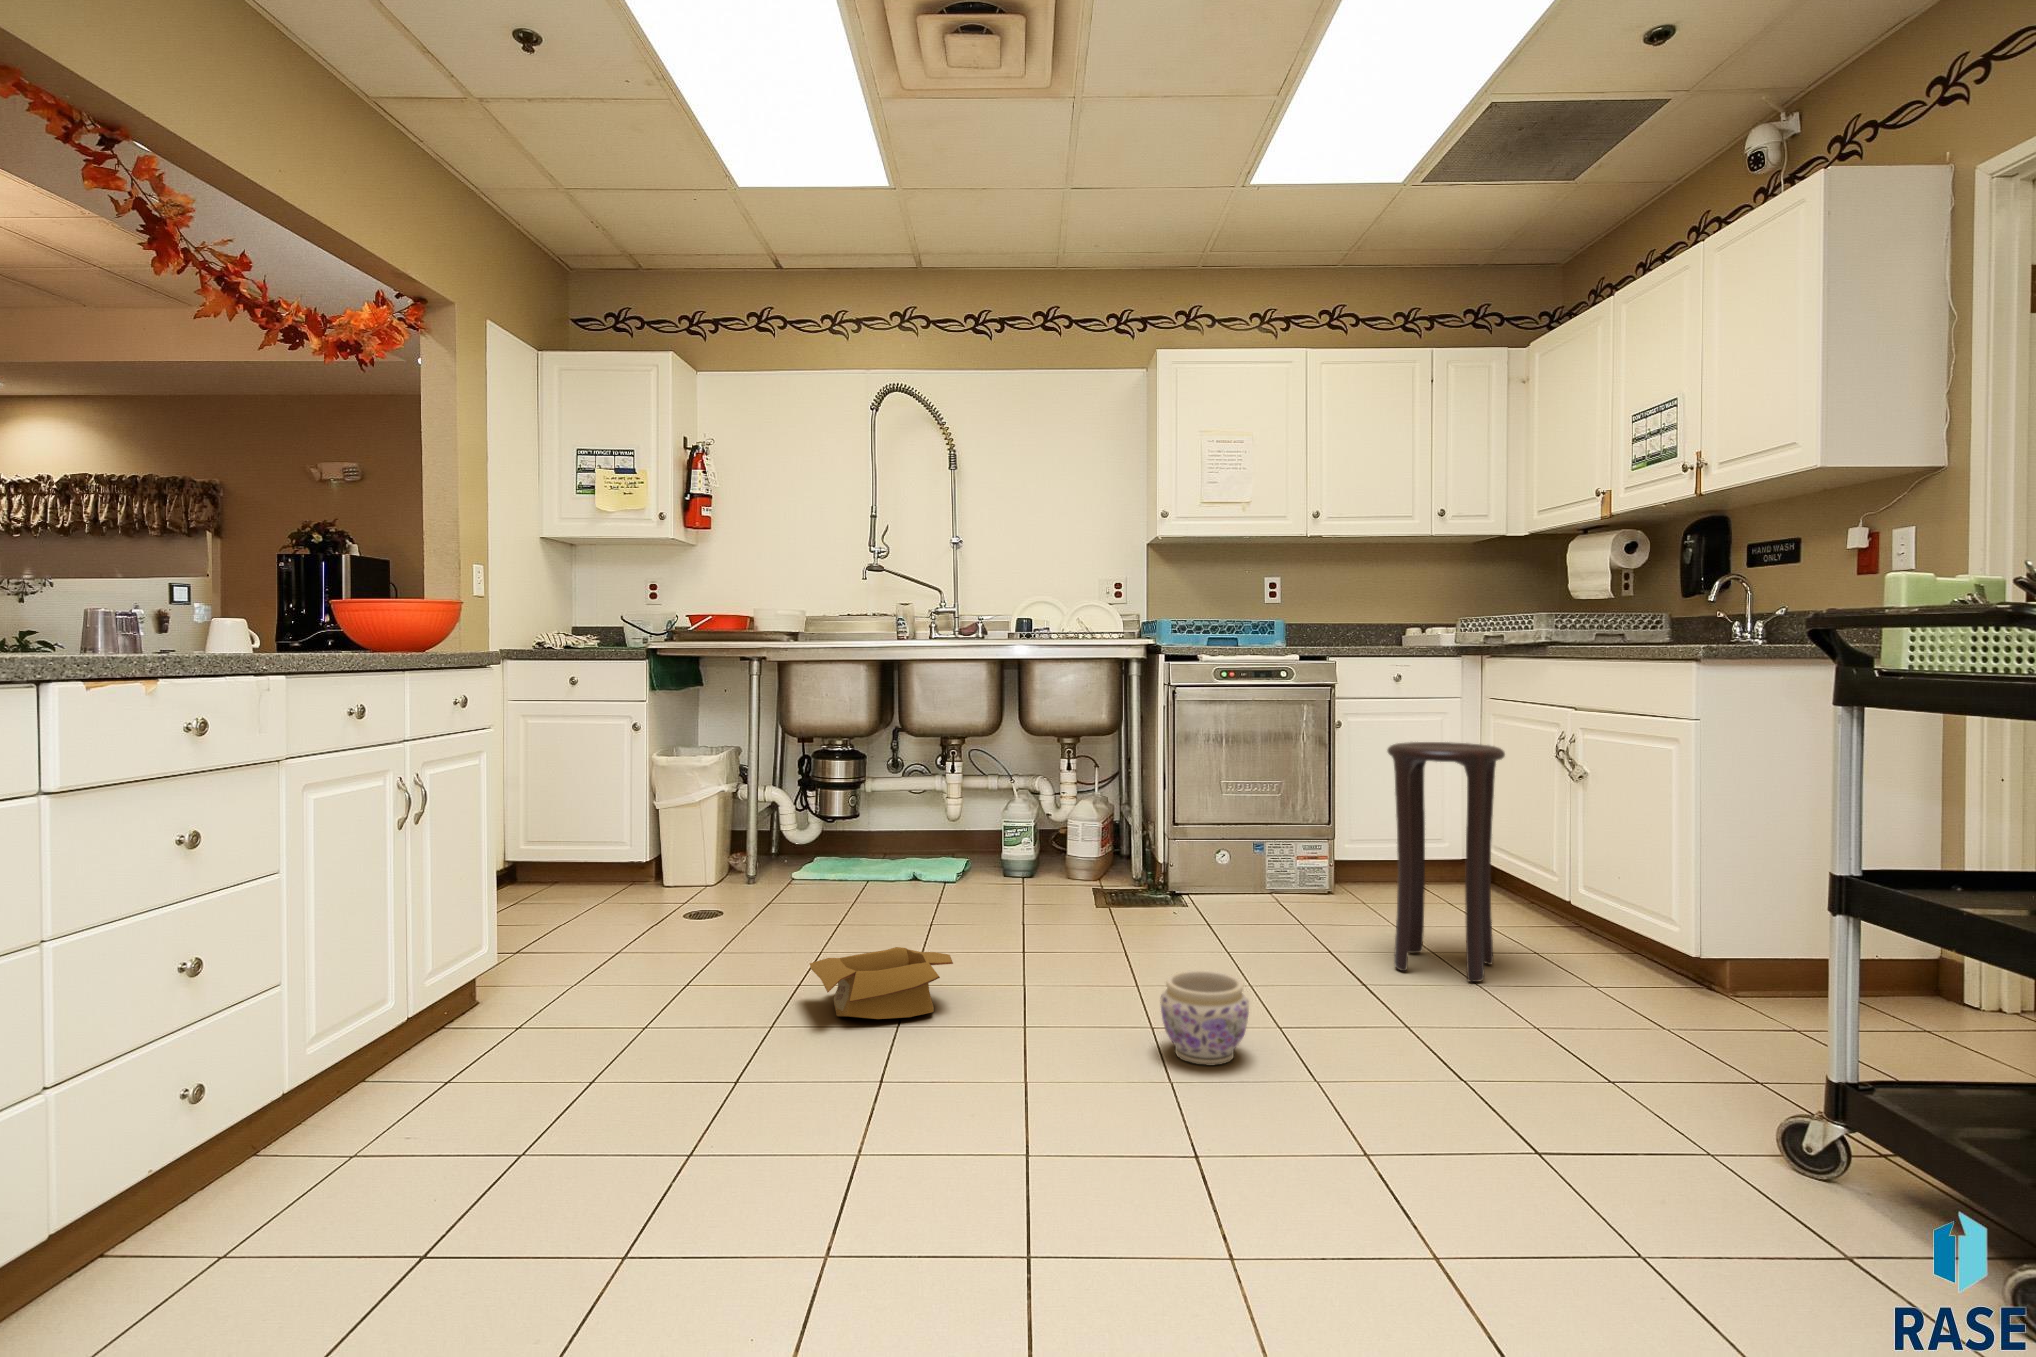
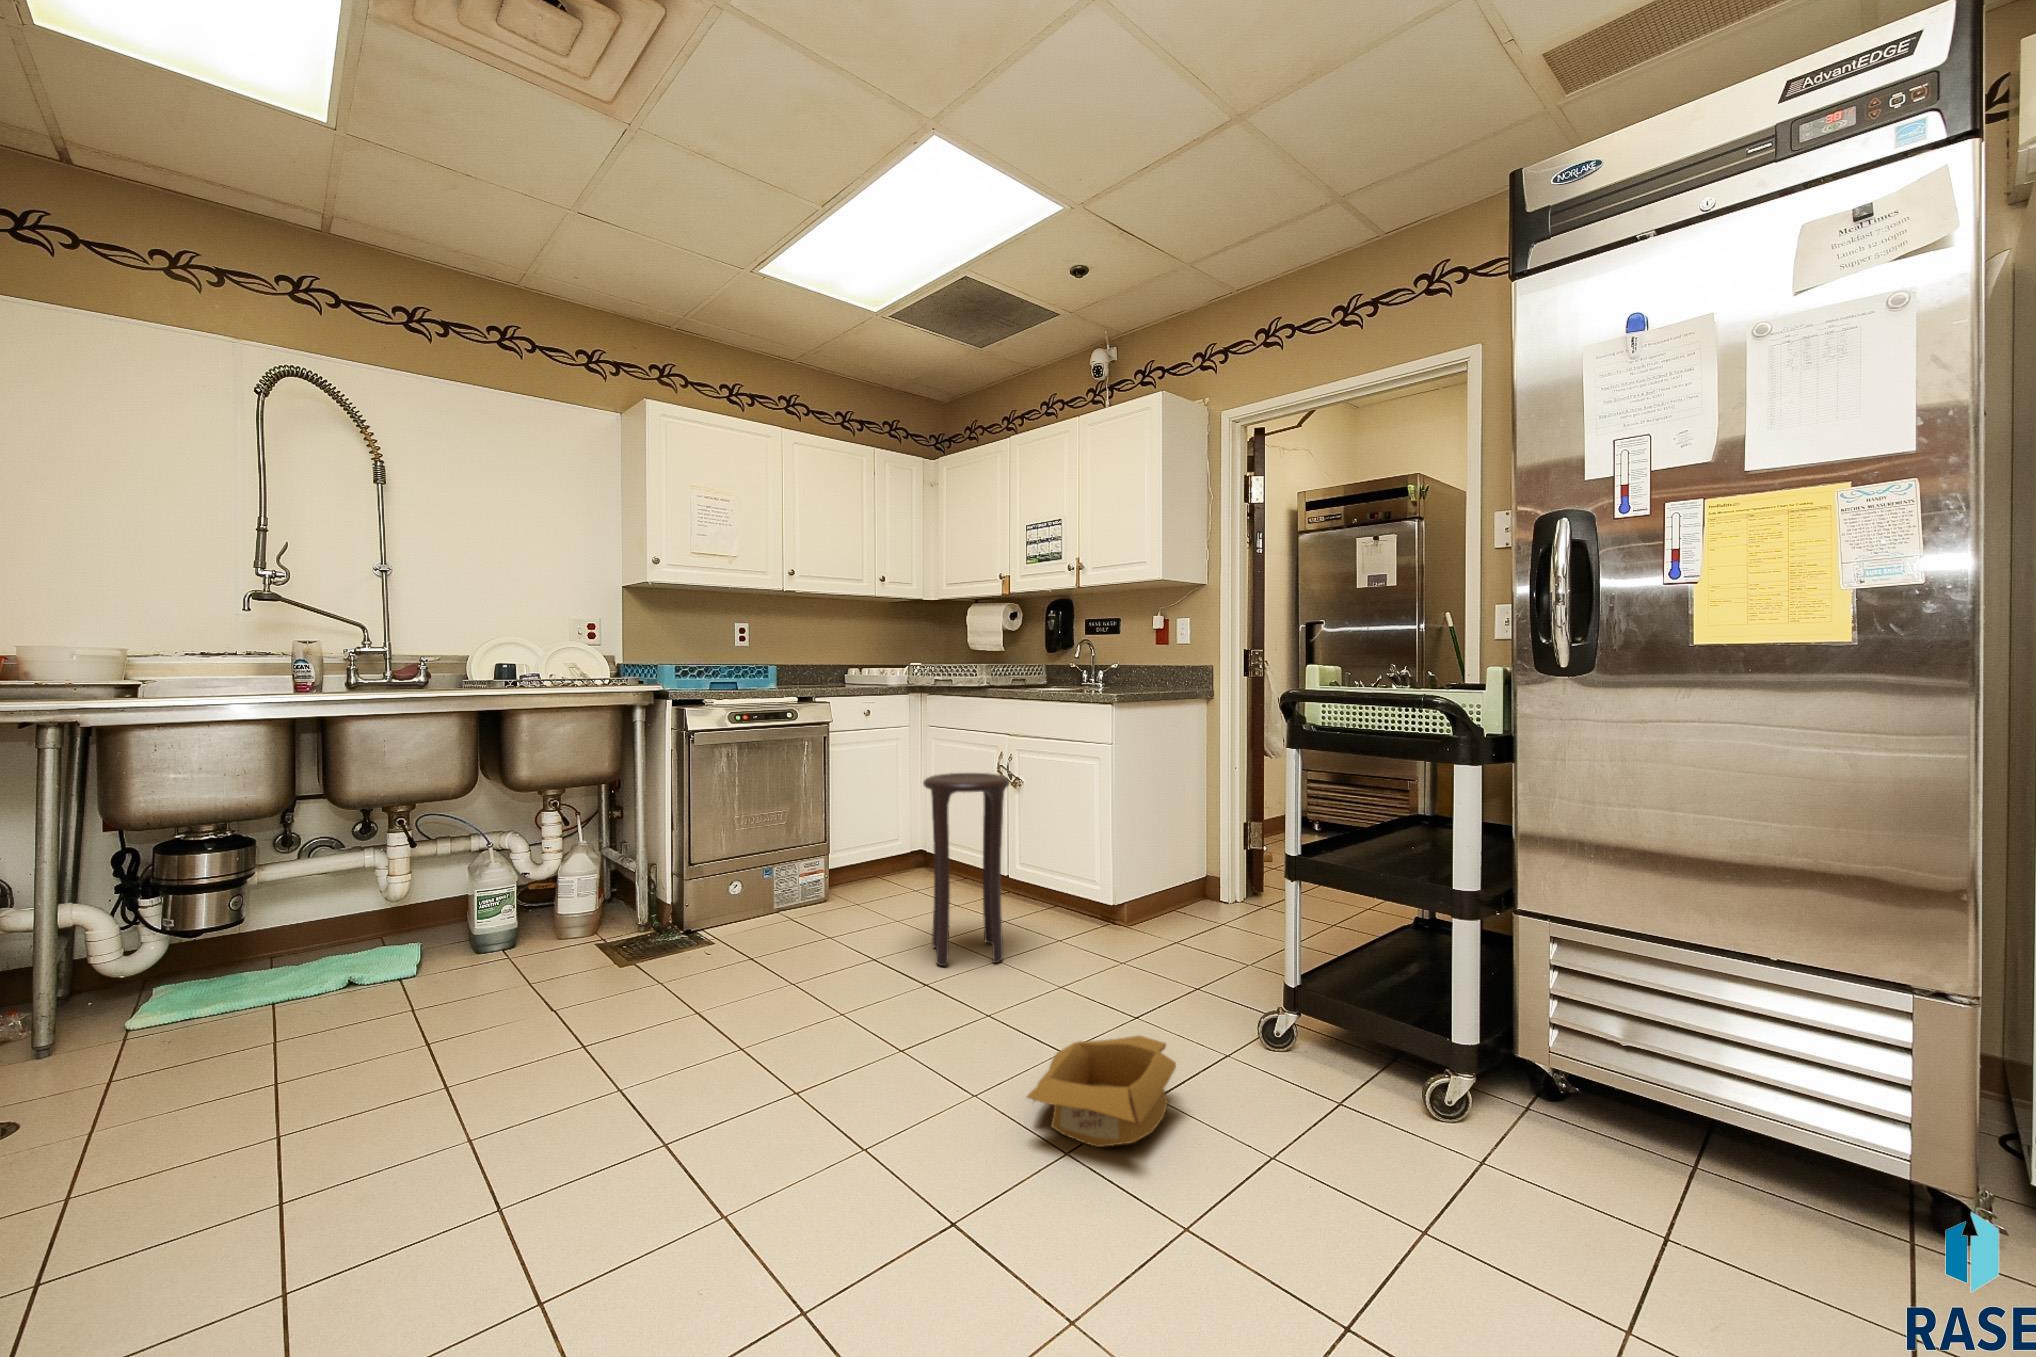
cardboard box: present [810,947,953,1019] -> present [1027,1036,1176,1147]
planter: present [1160,970,1249,1066] -> none [830,1021,915,1120]

